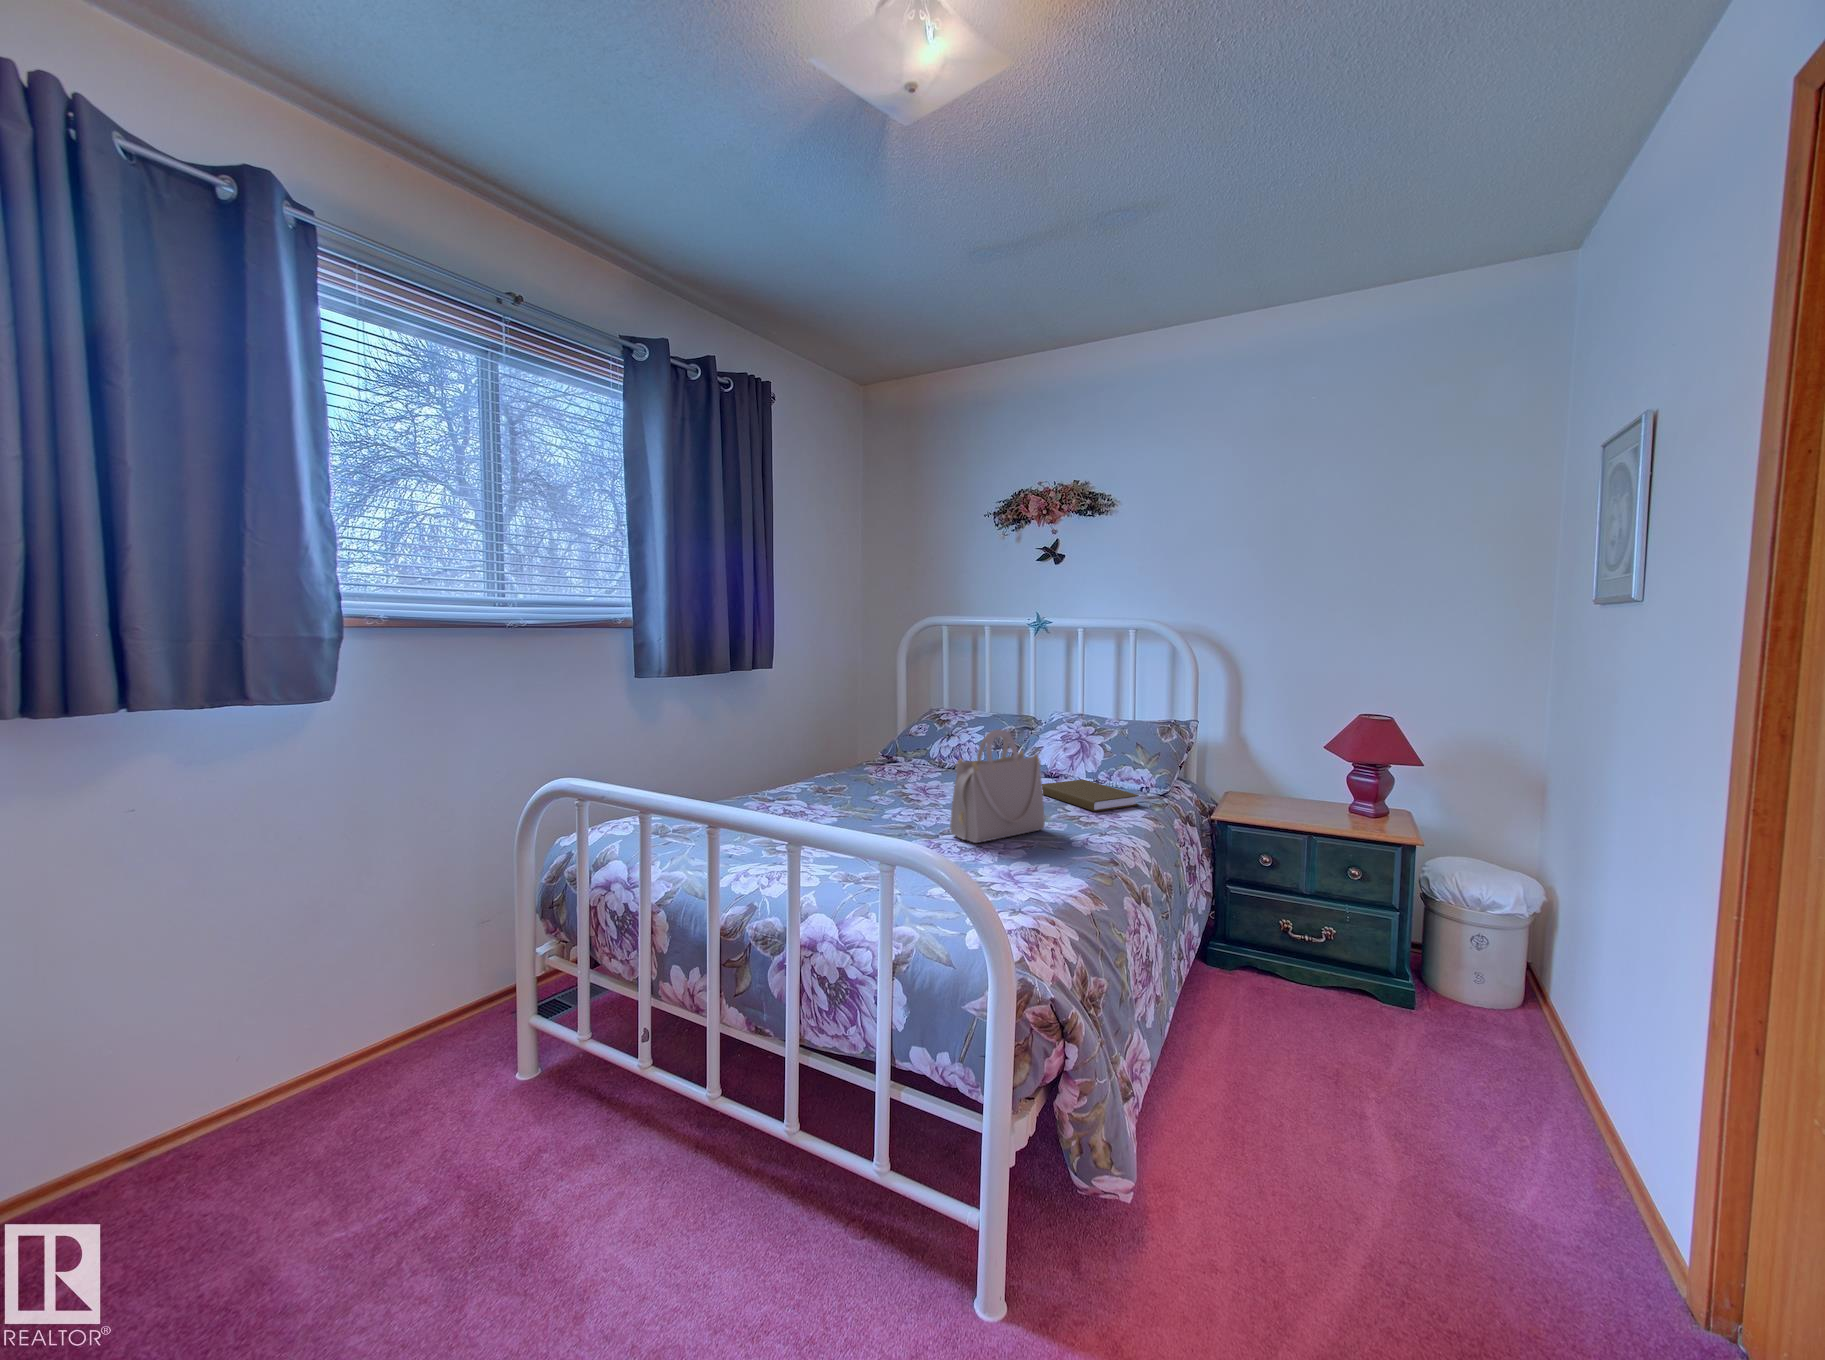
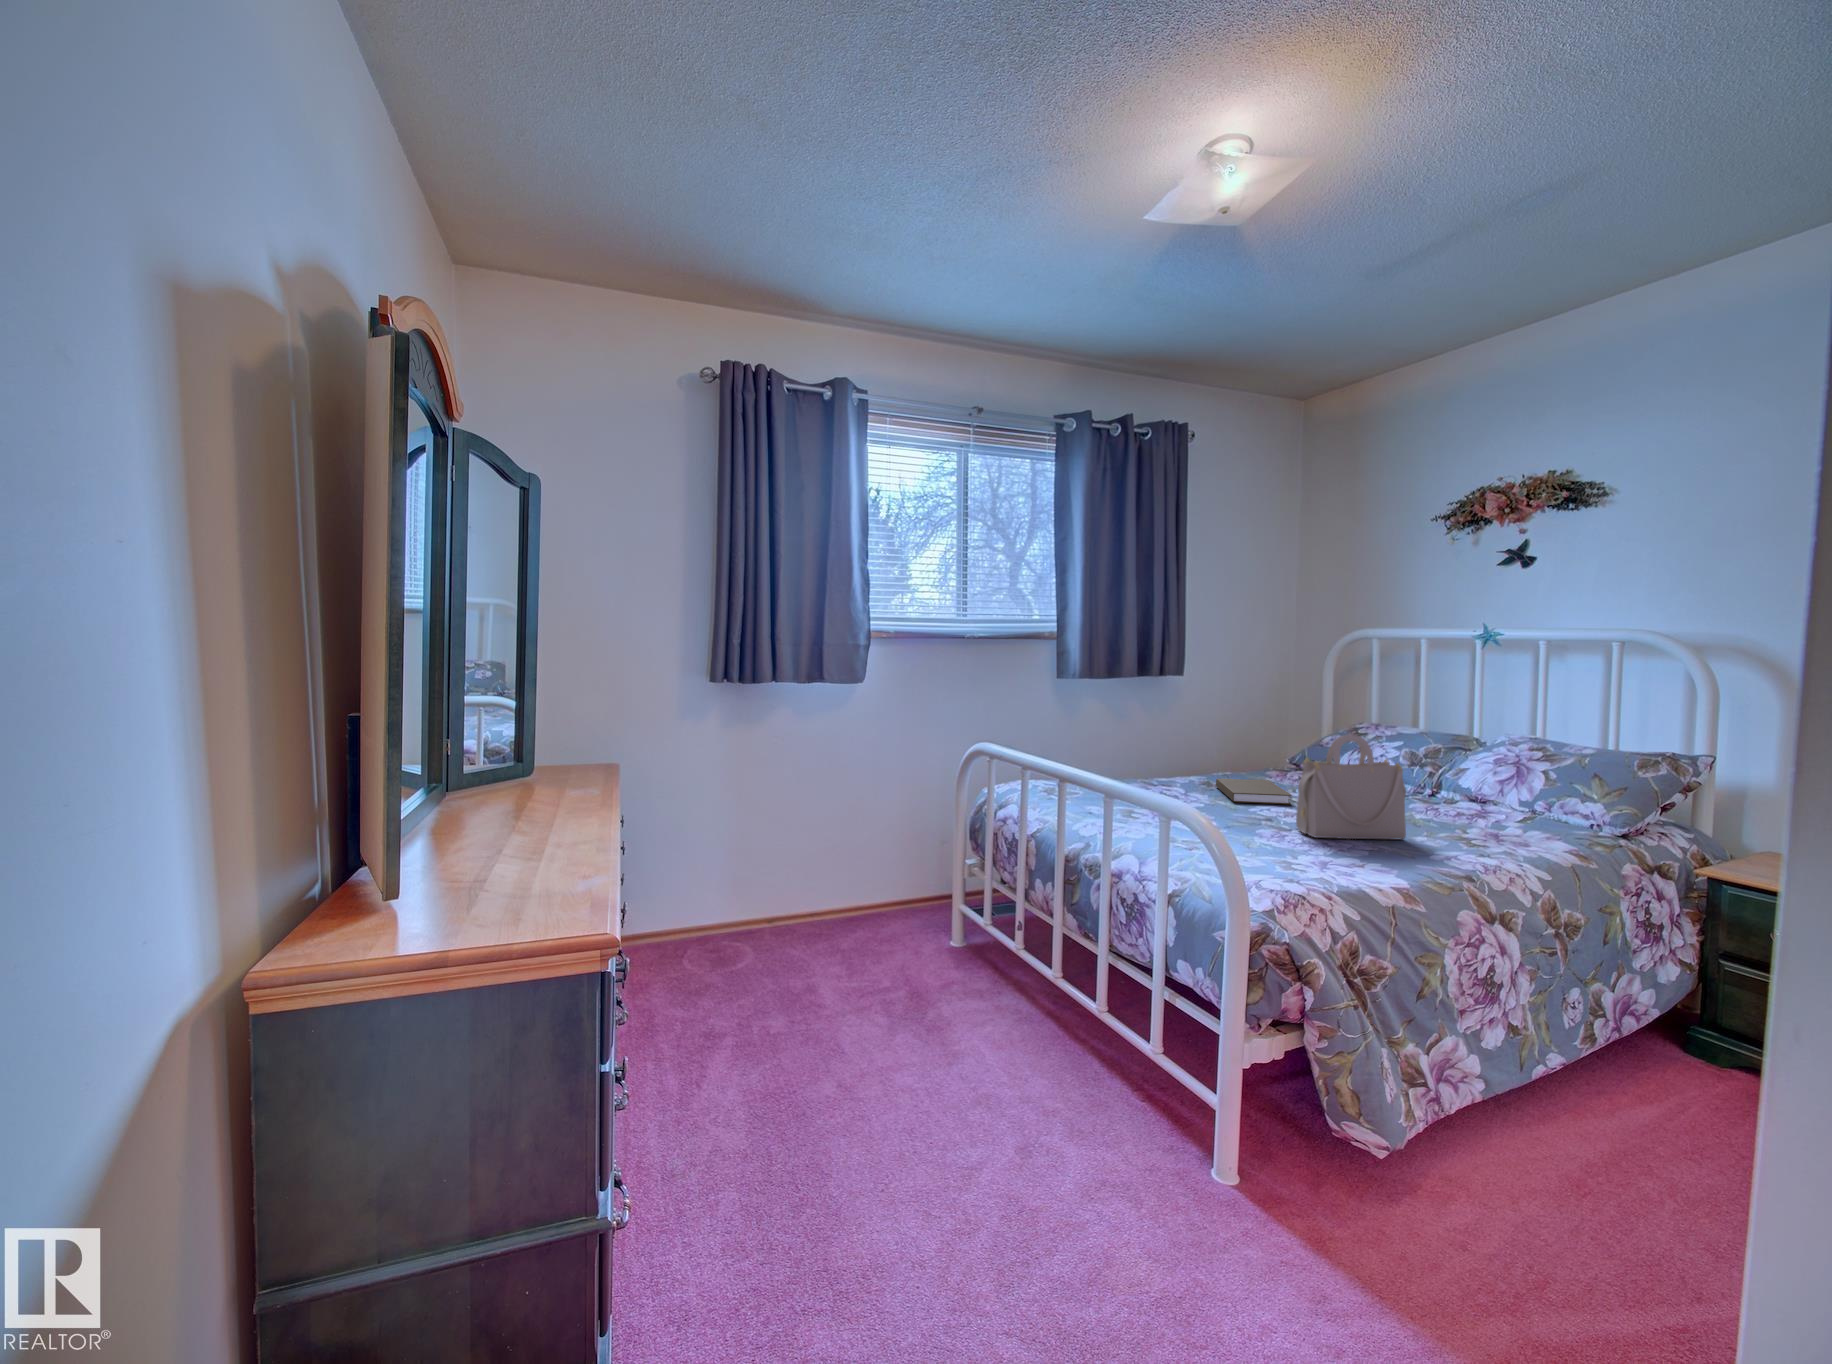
book: present [1042,780,1139,812] -> present [1216,779,1292,805]

